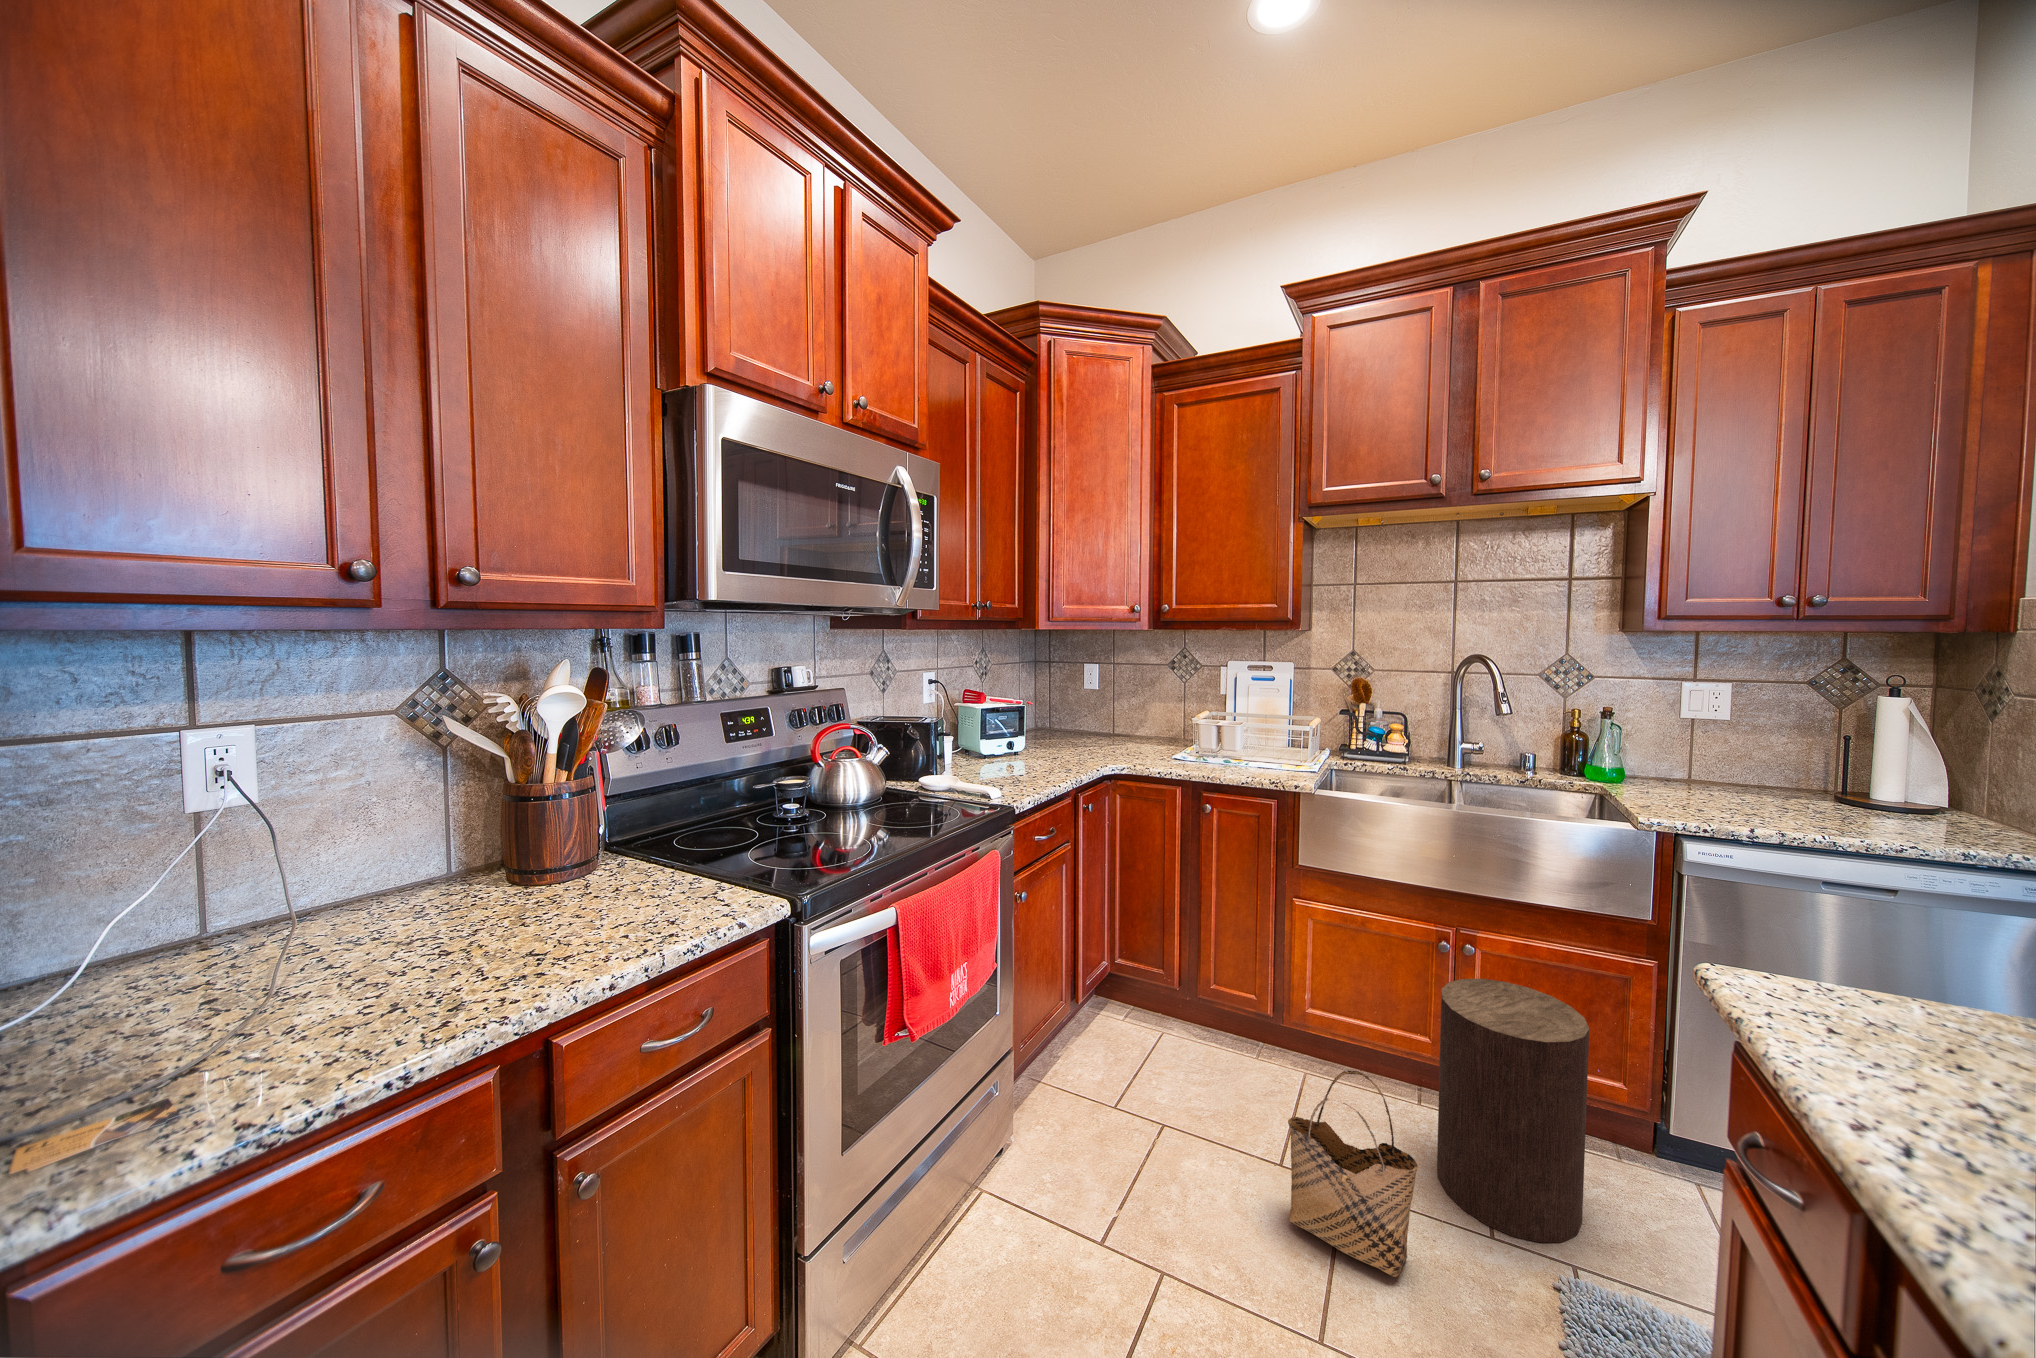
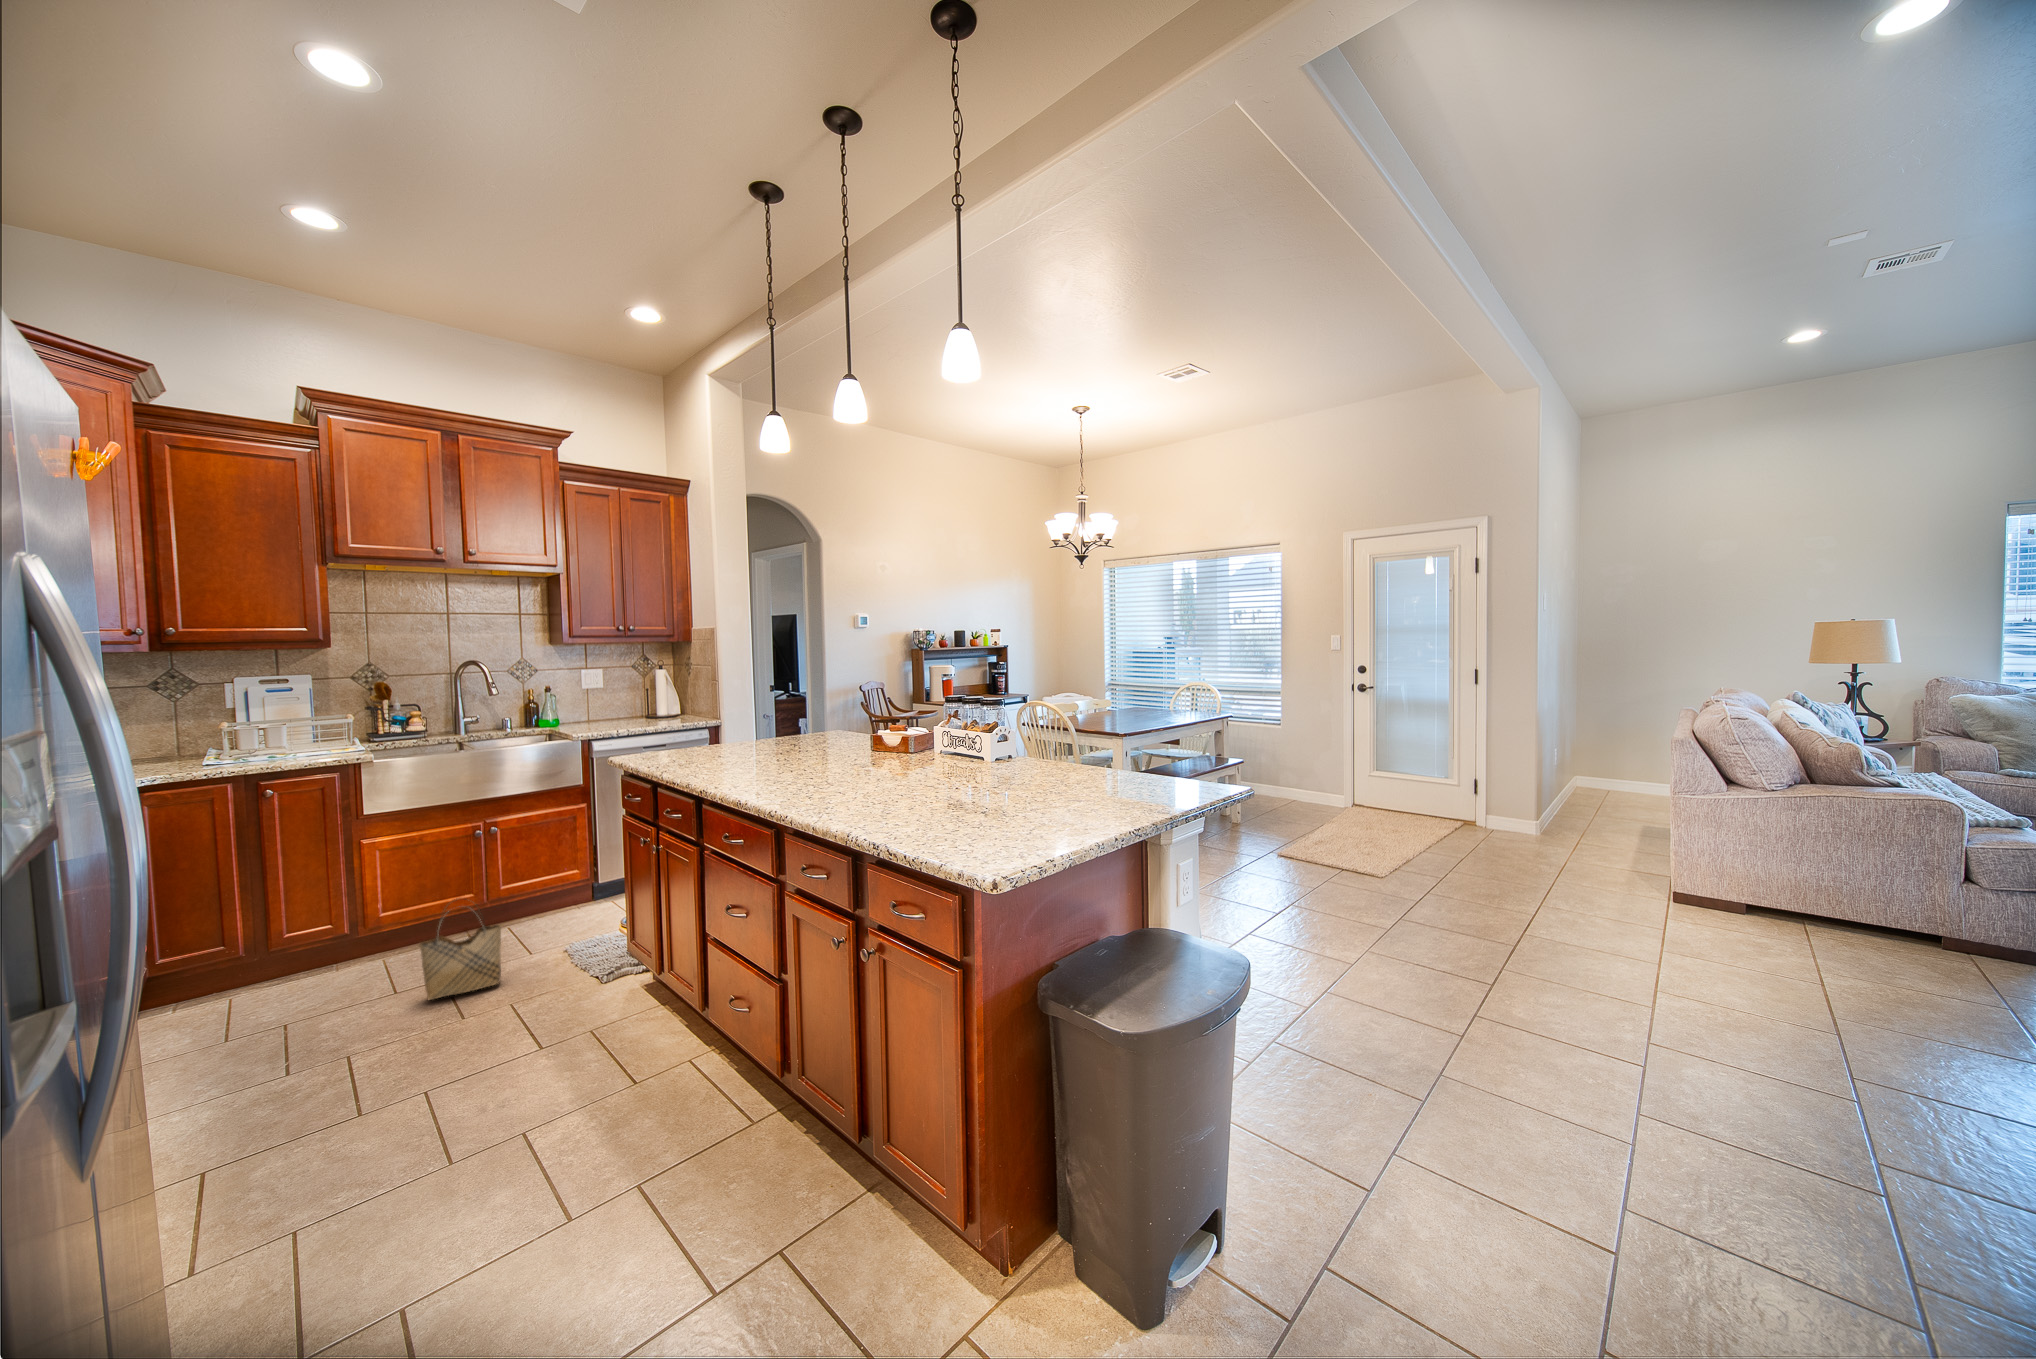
stool: present [1437,979,1589,1242] -> none [491,833,574,955]

